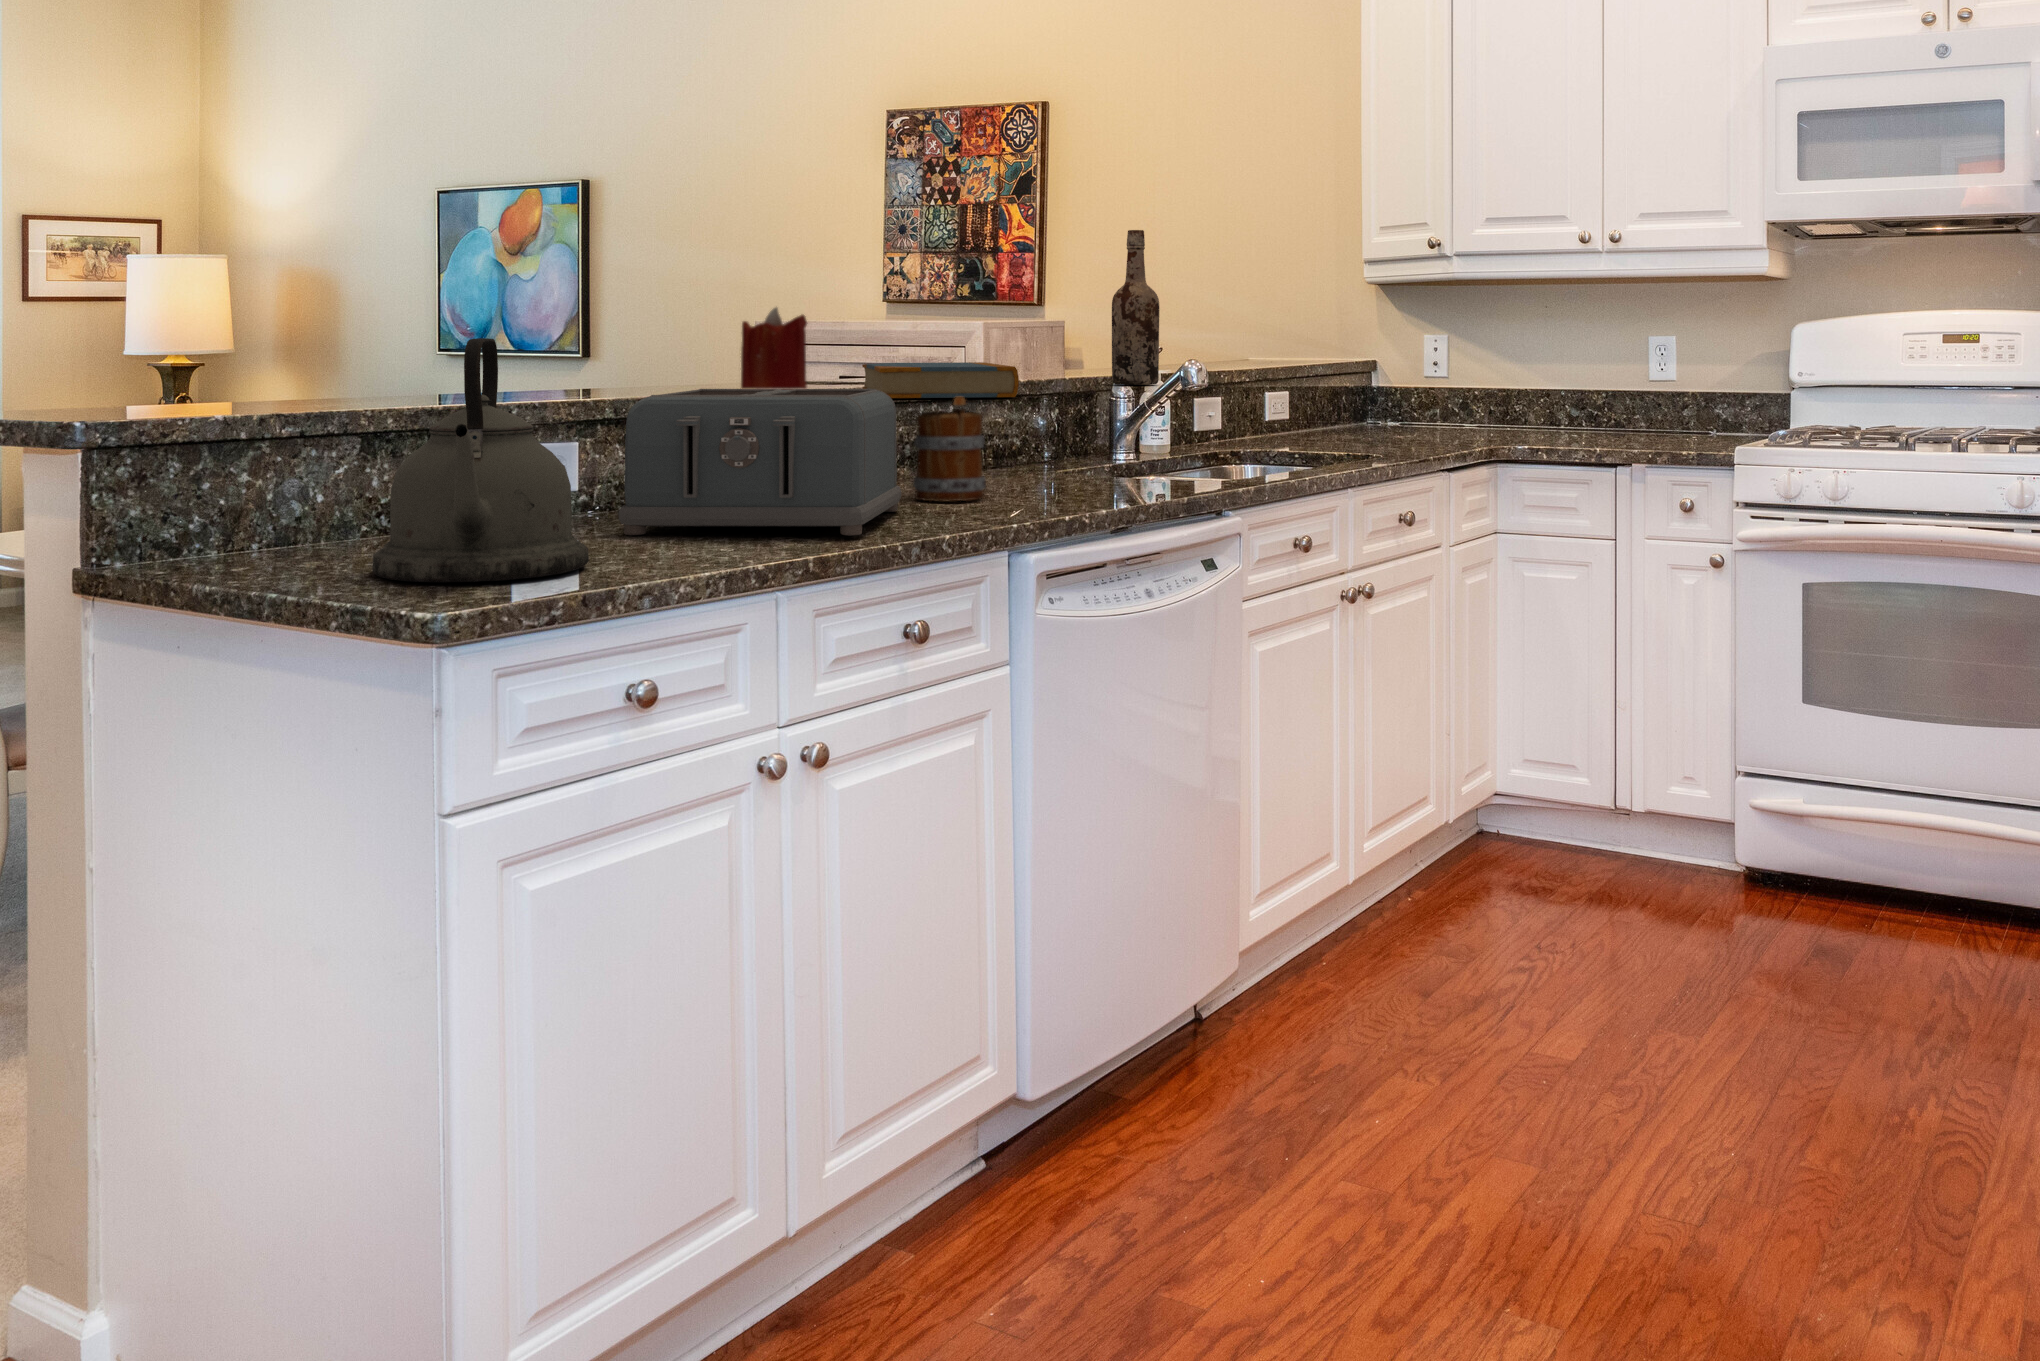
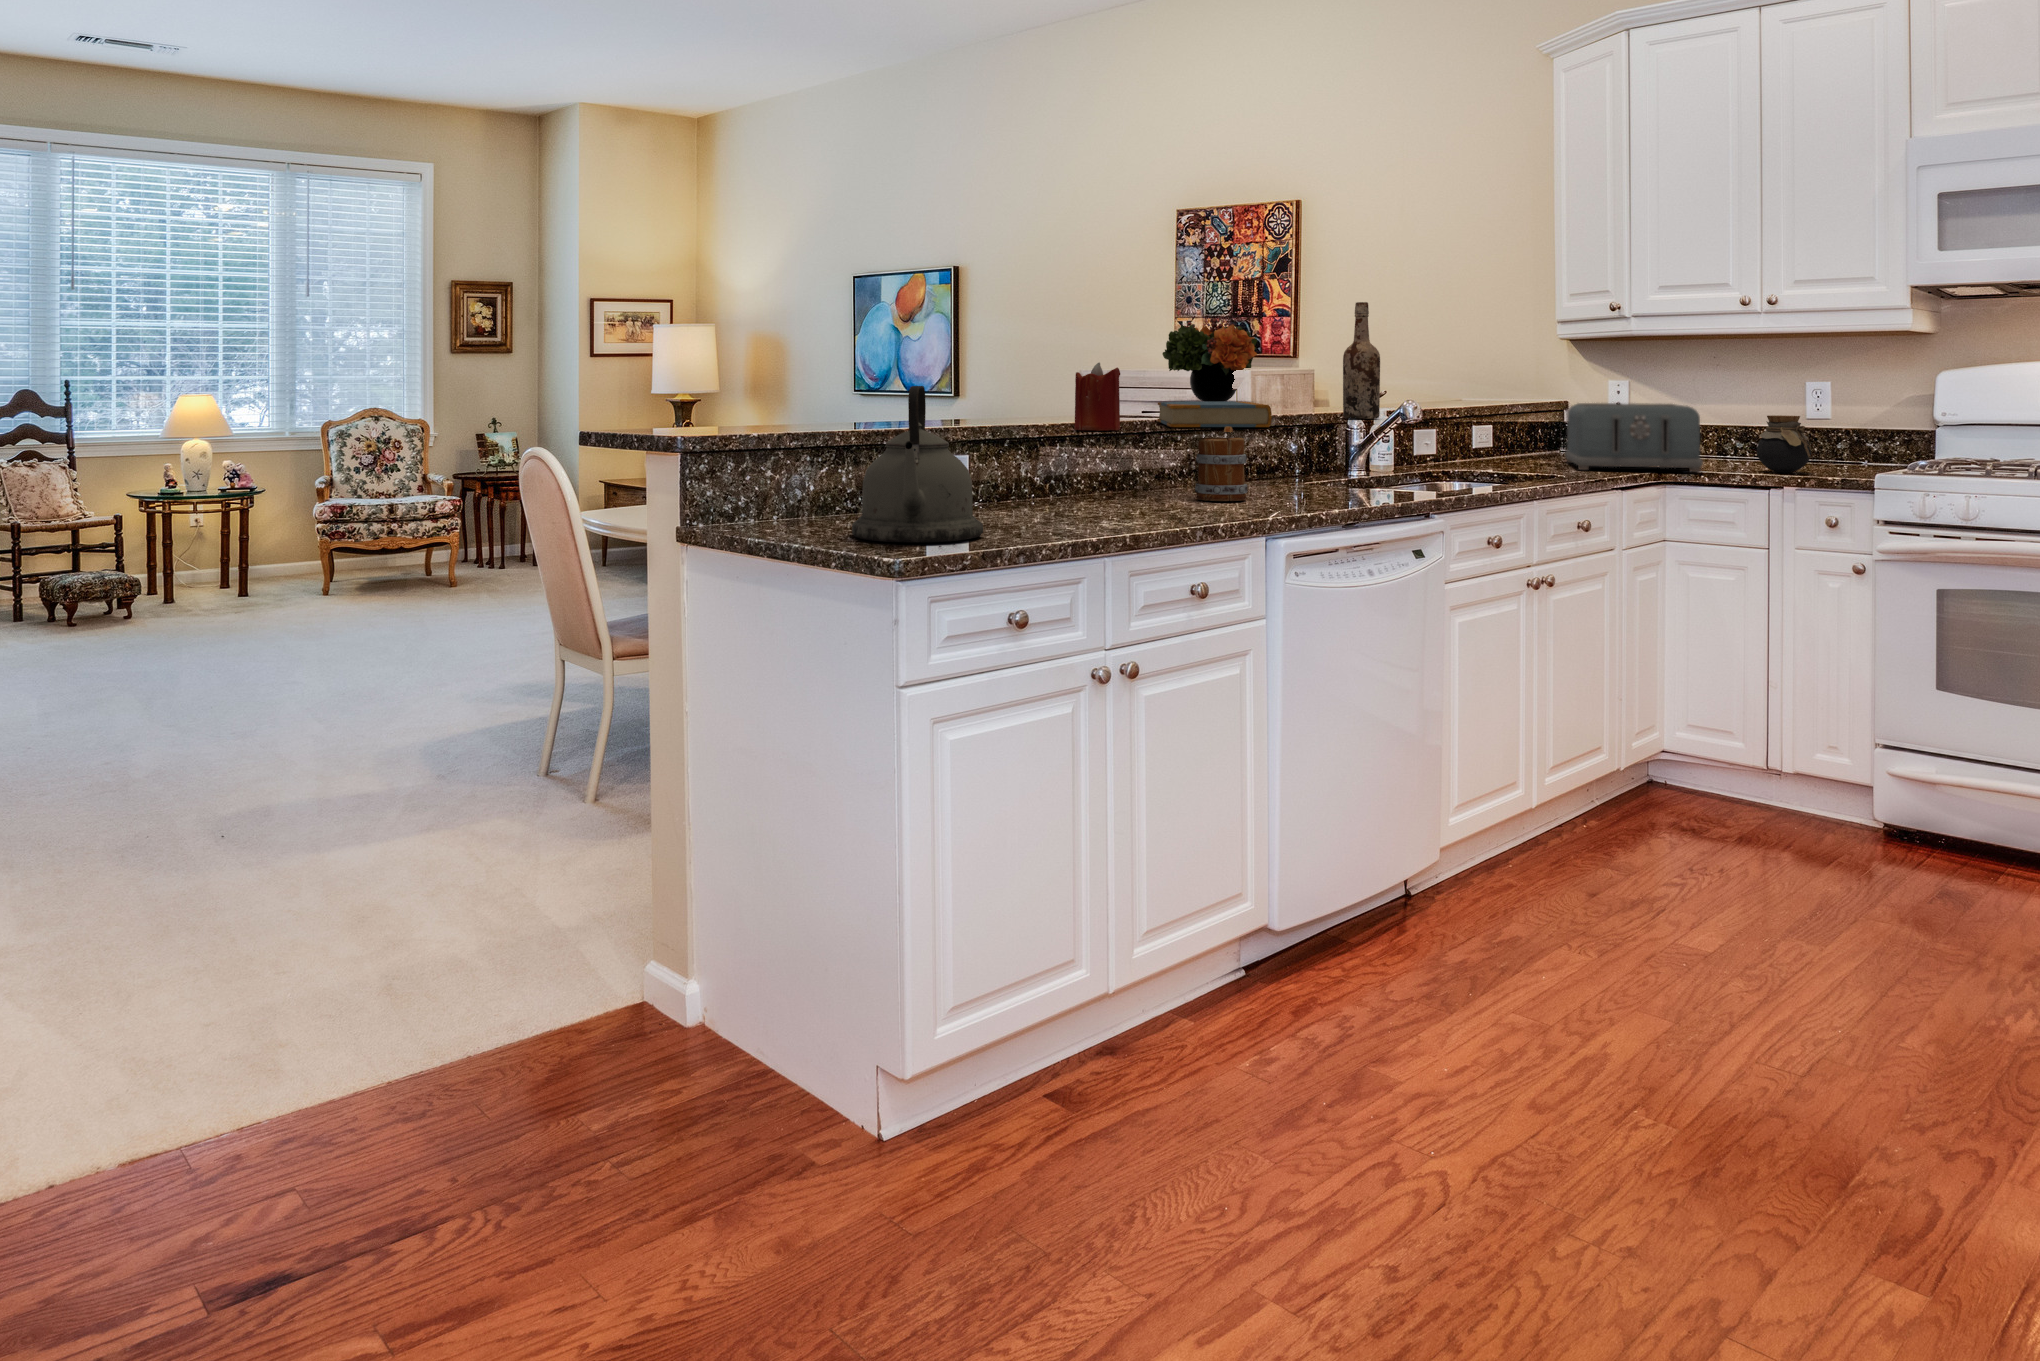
flower arrangement: none [871,253,1000,364] -> present [1162,318,1257,402]
jar: none [1602,377,1663,447] -> present [1757,415,1812,473]
toaster: present [619,389,901,535] -> present [1565,403,1703,472]

